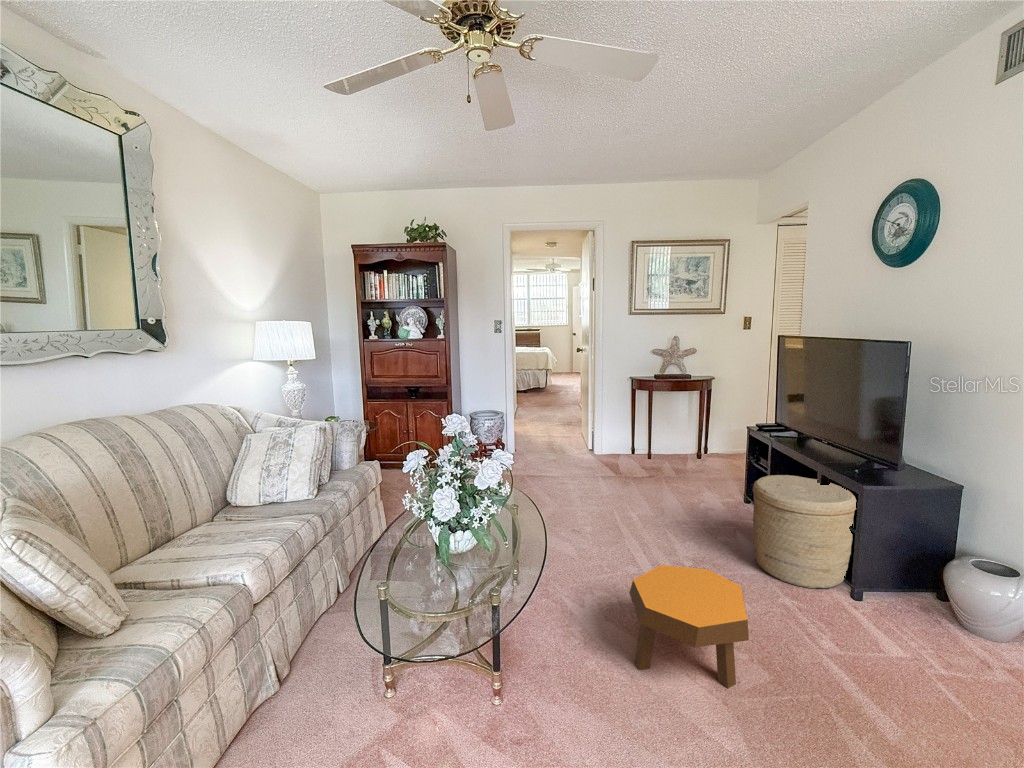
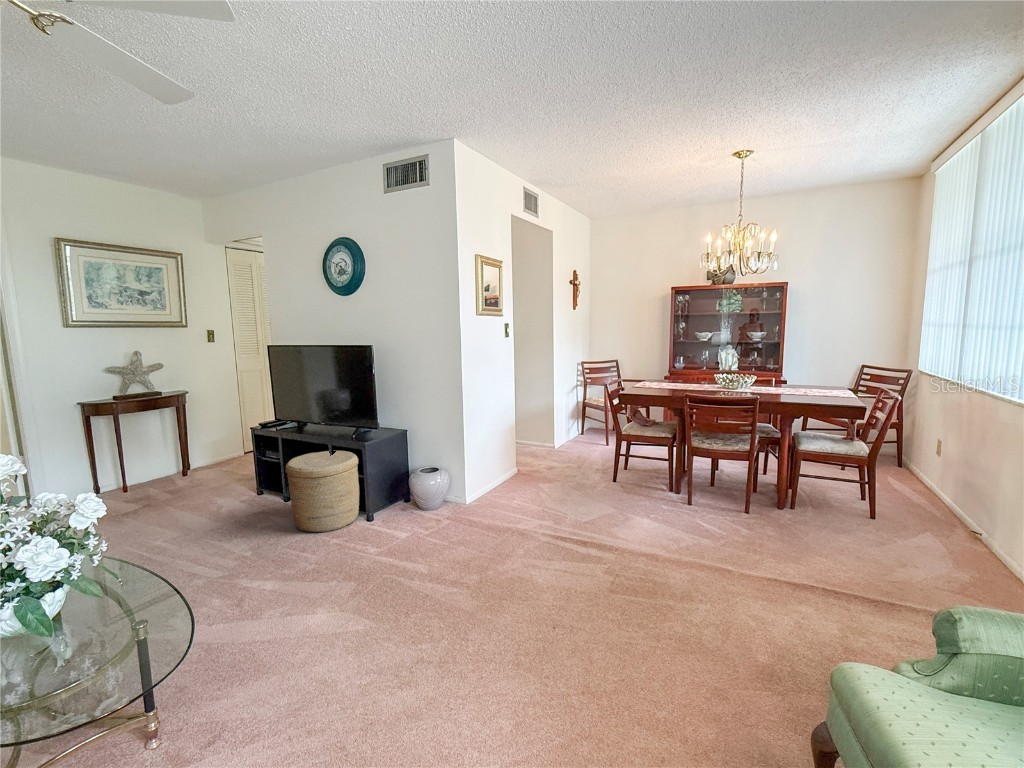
footstool: present [630,565,749,688] -> none [239,536,348,642]

